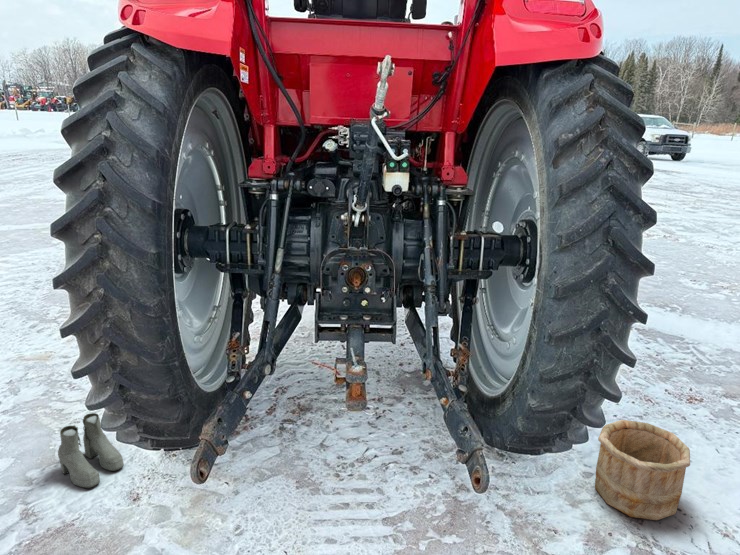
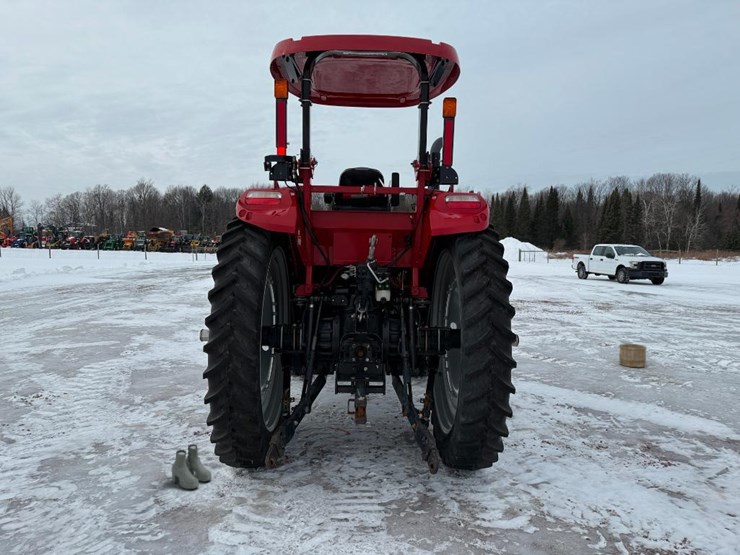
wooden bucket: present [595,420,690,520] -> present [619,344,647,367]

